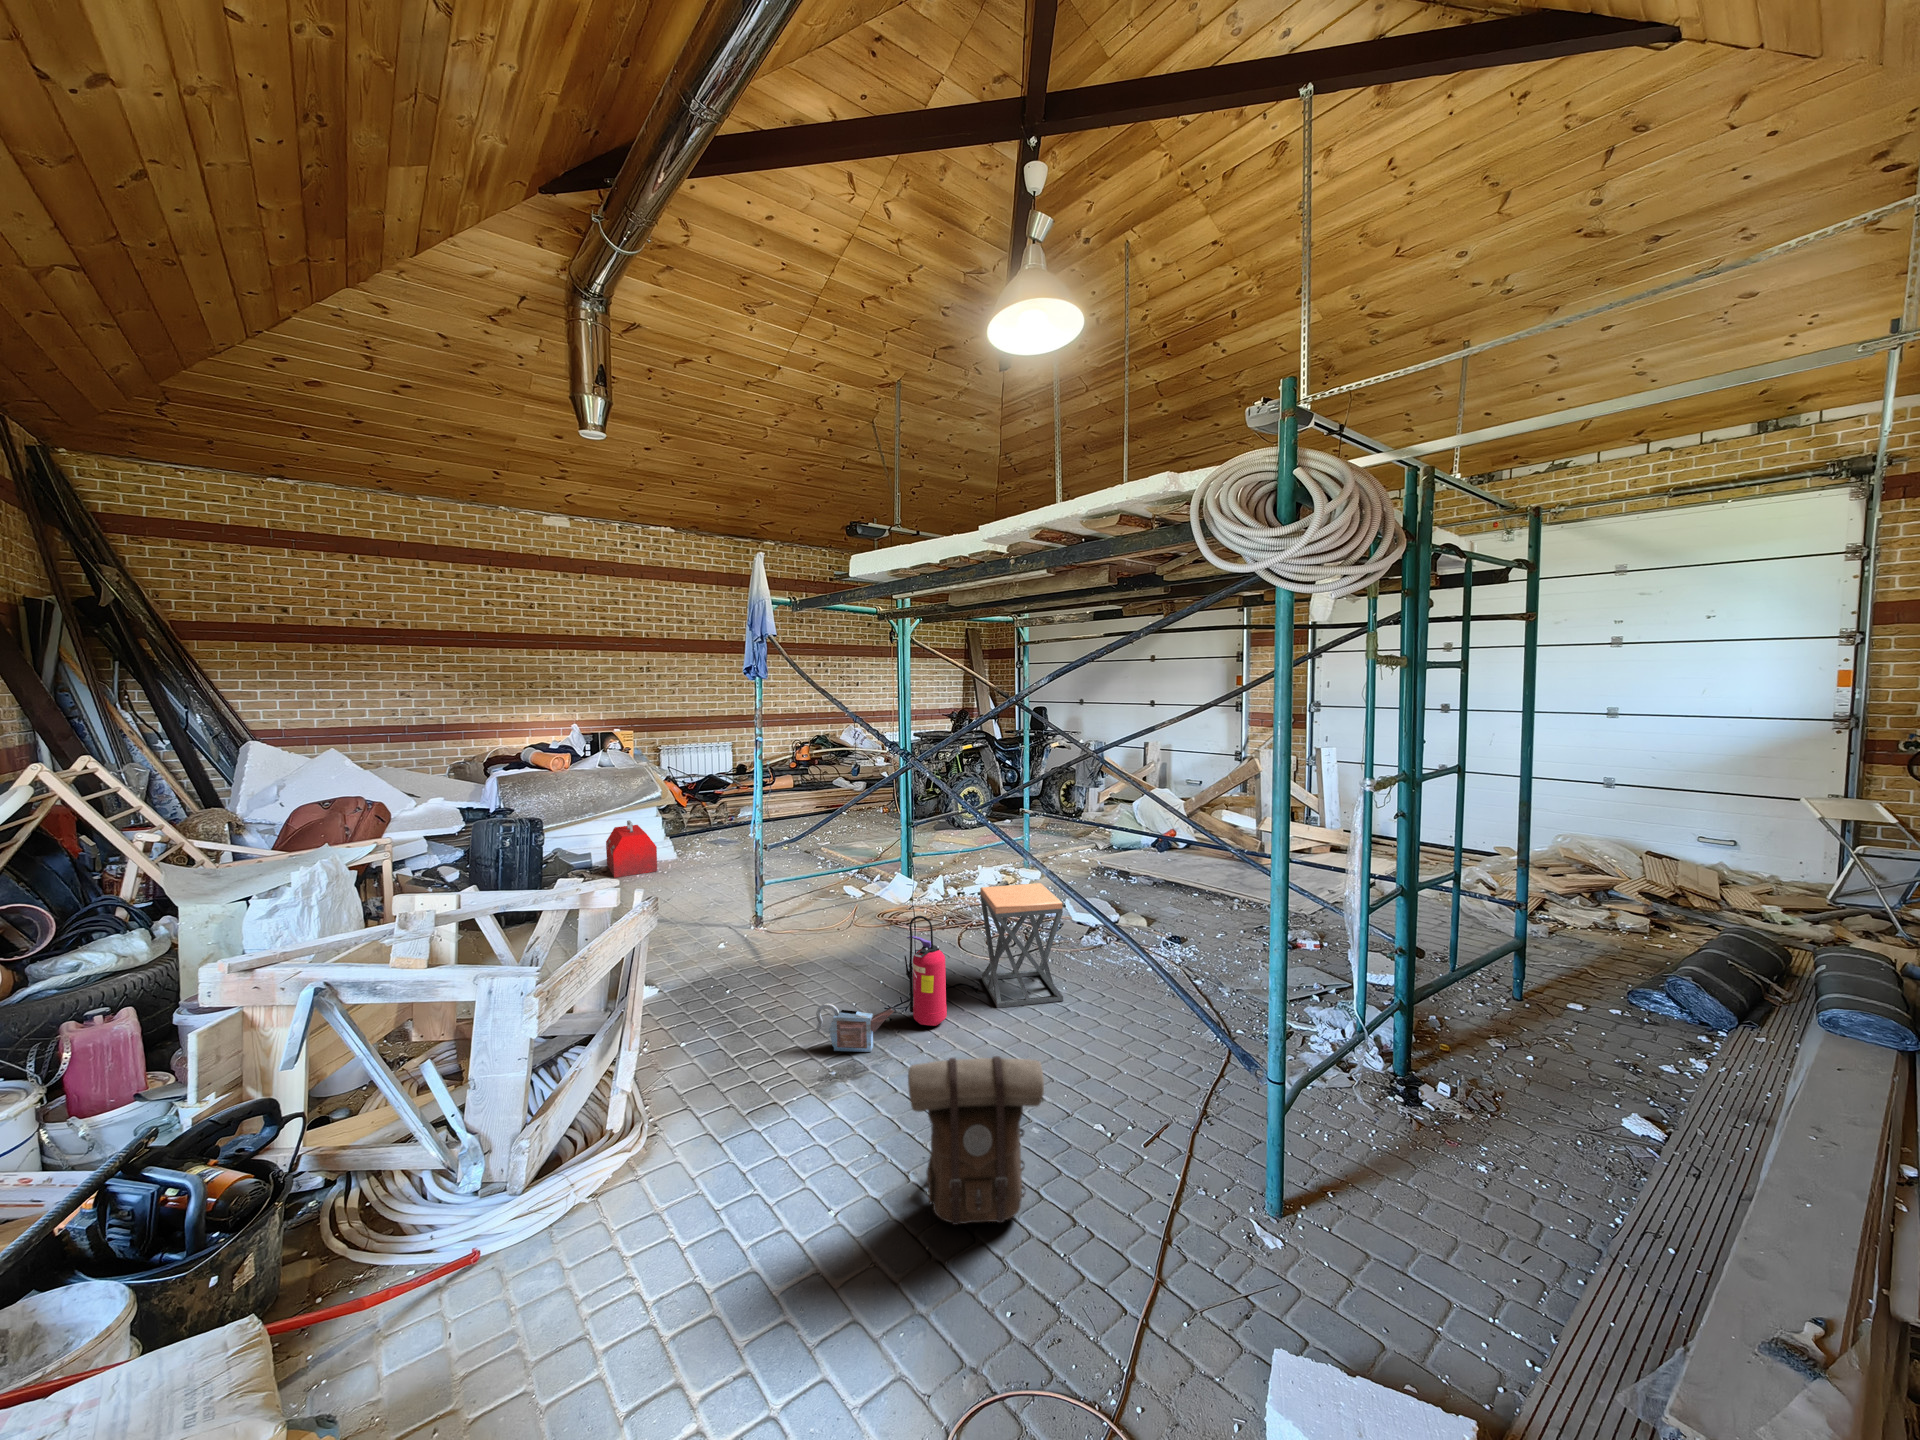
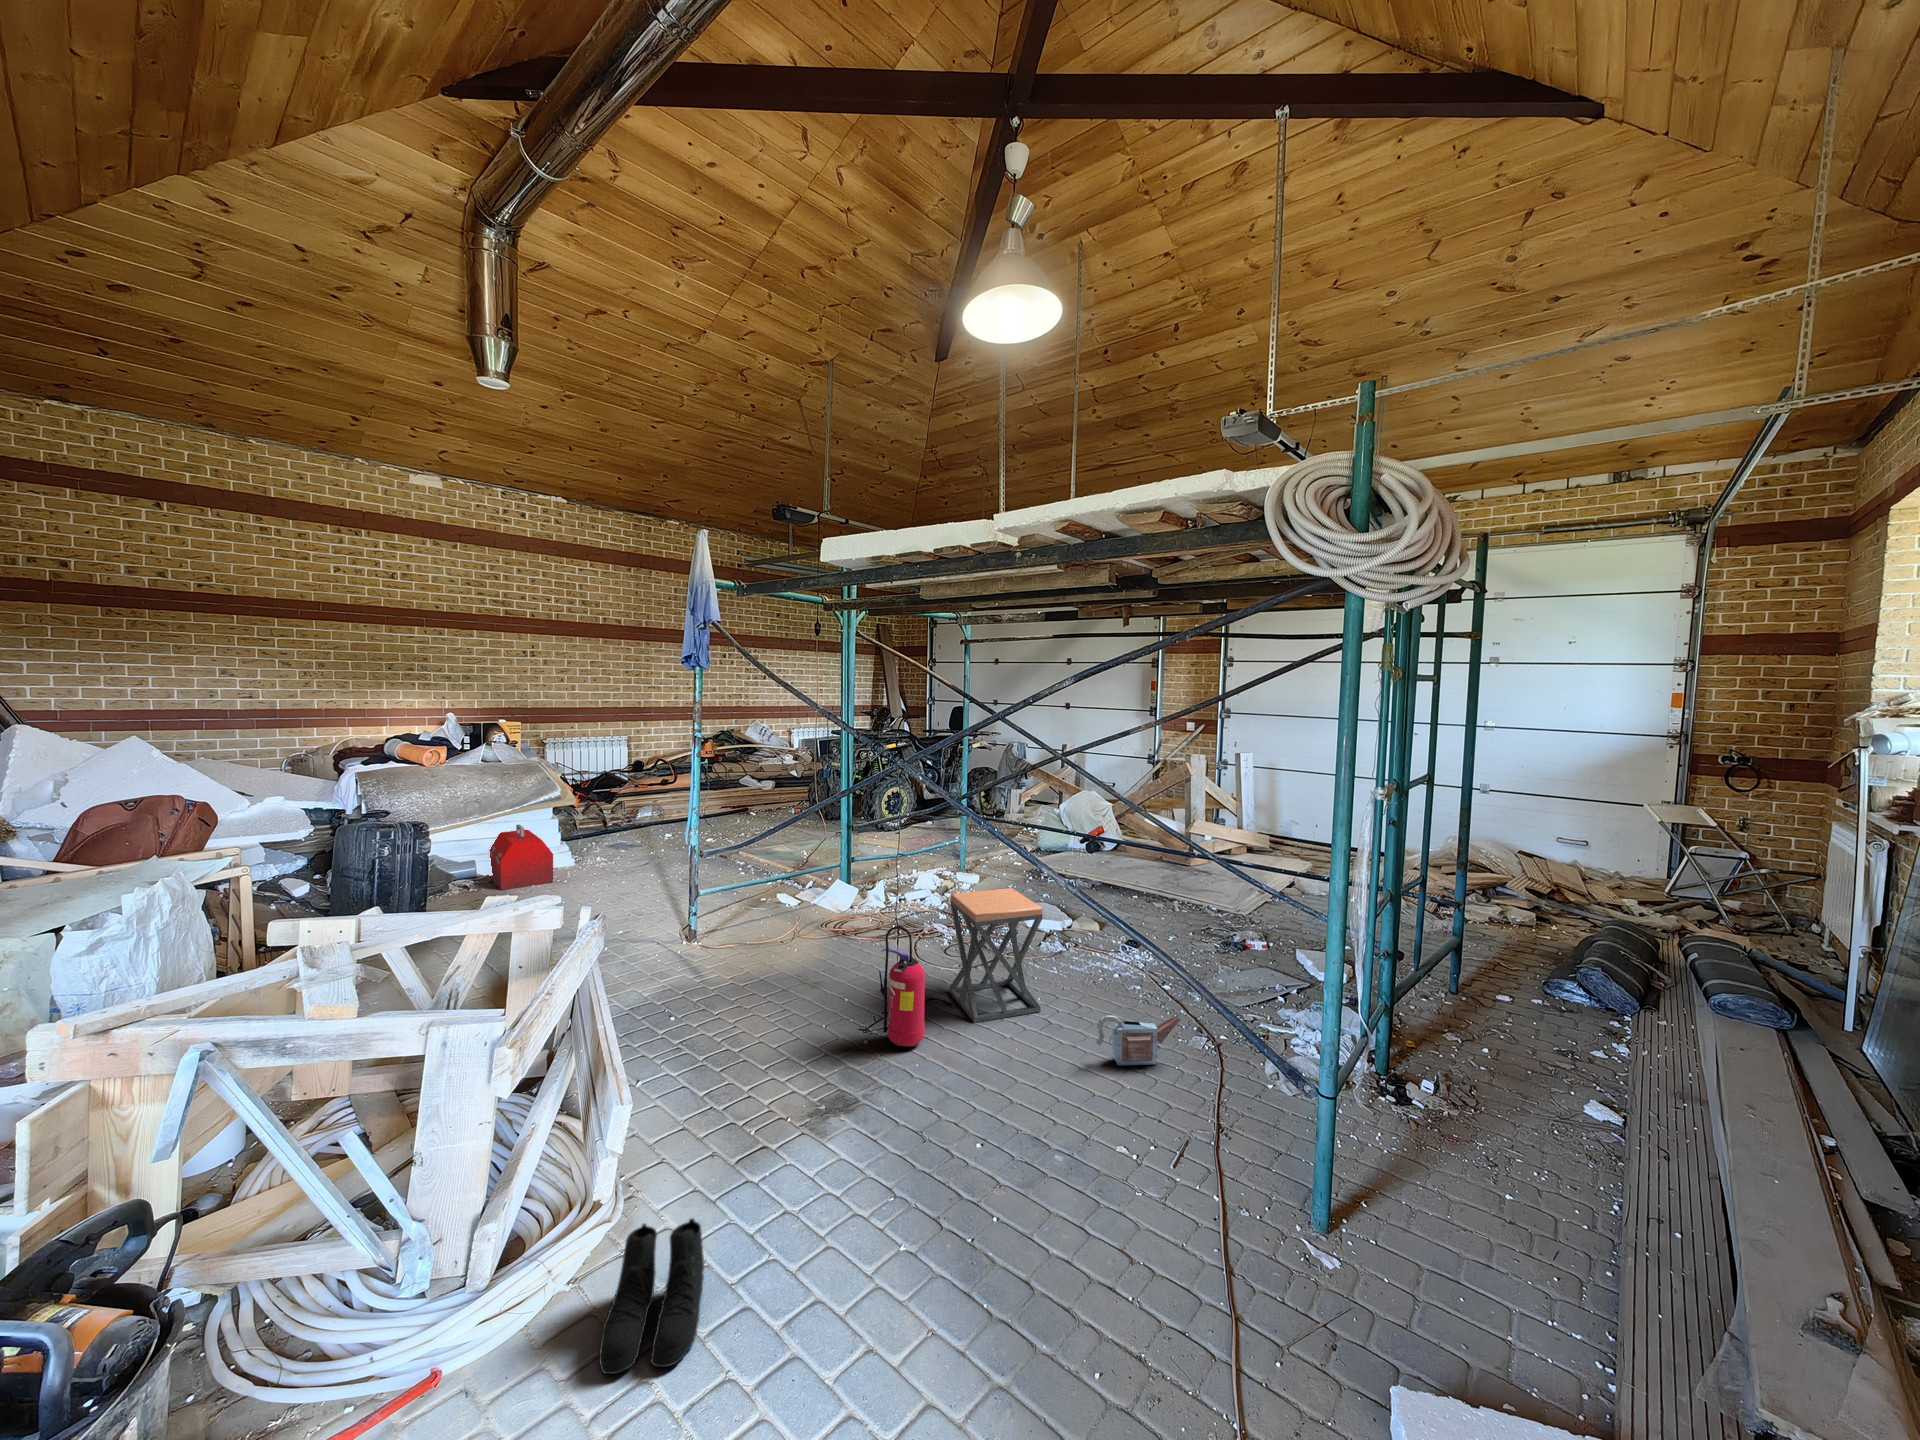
watering can: present [816,1003,895,1052] -> present [1096,1015,1181,1065]
backpack: present [908,1056,1044,1225] -> none [944,1085,1099,1281]
boots: none [627,1149,715,1260] -> present [599,1218,704,1374]

